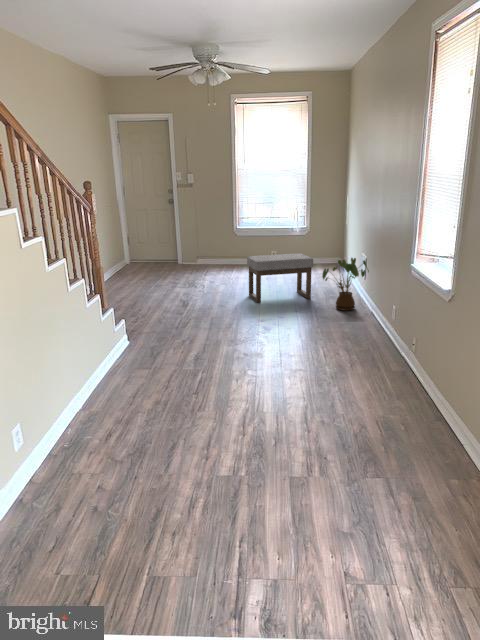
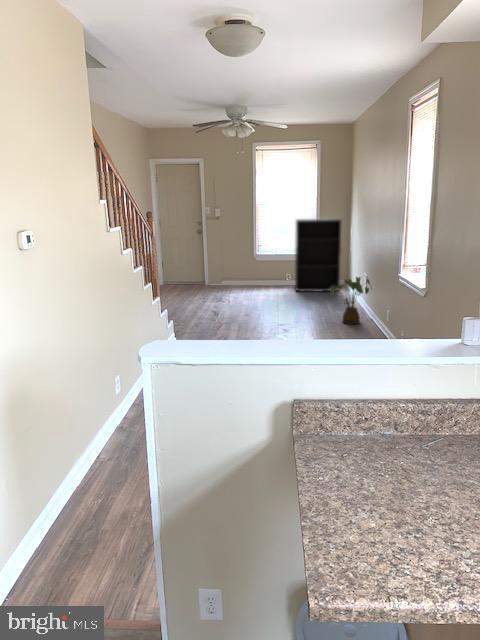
bookshelf: none [281,188,335,272] -> present [295,218,342,291]
ottoman: present [247,253,313,302] -> none [264,274,322,317]

